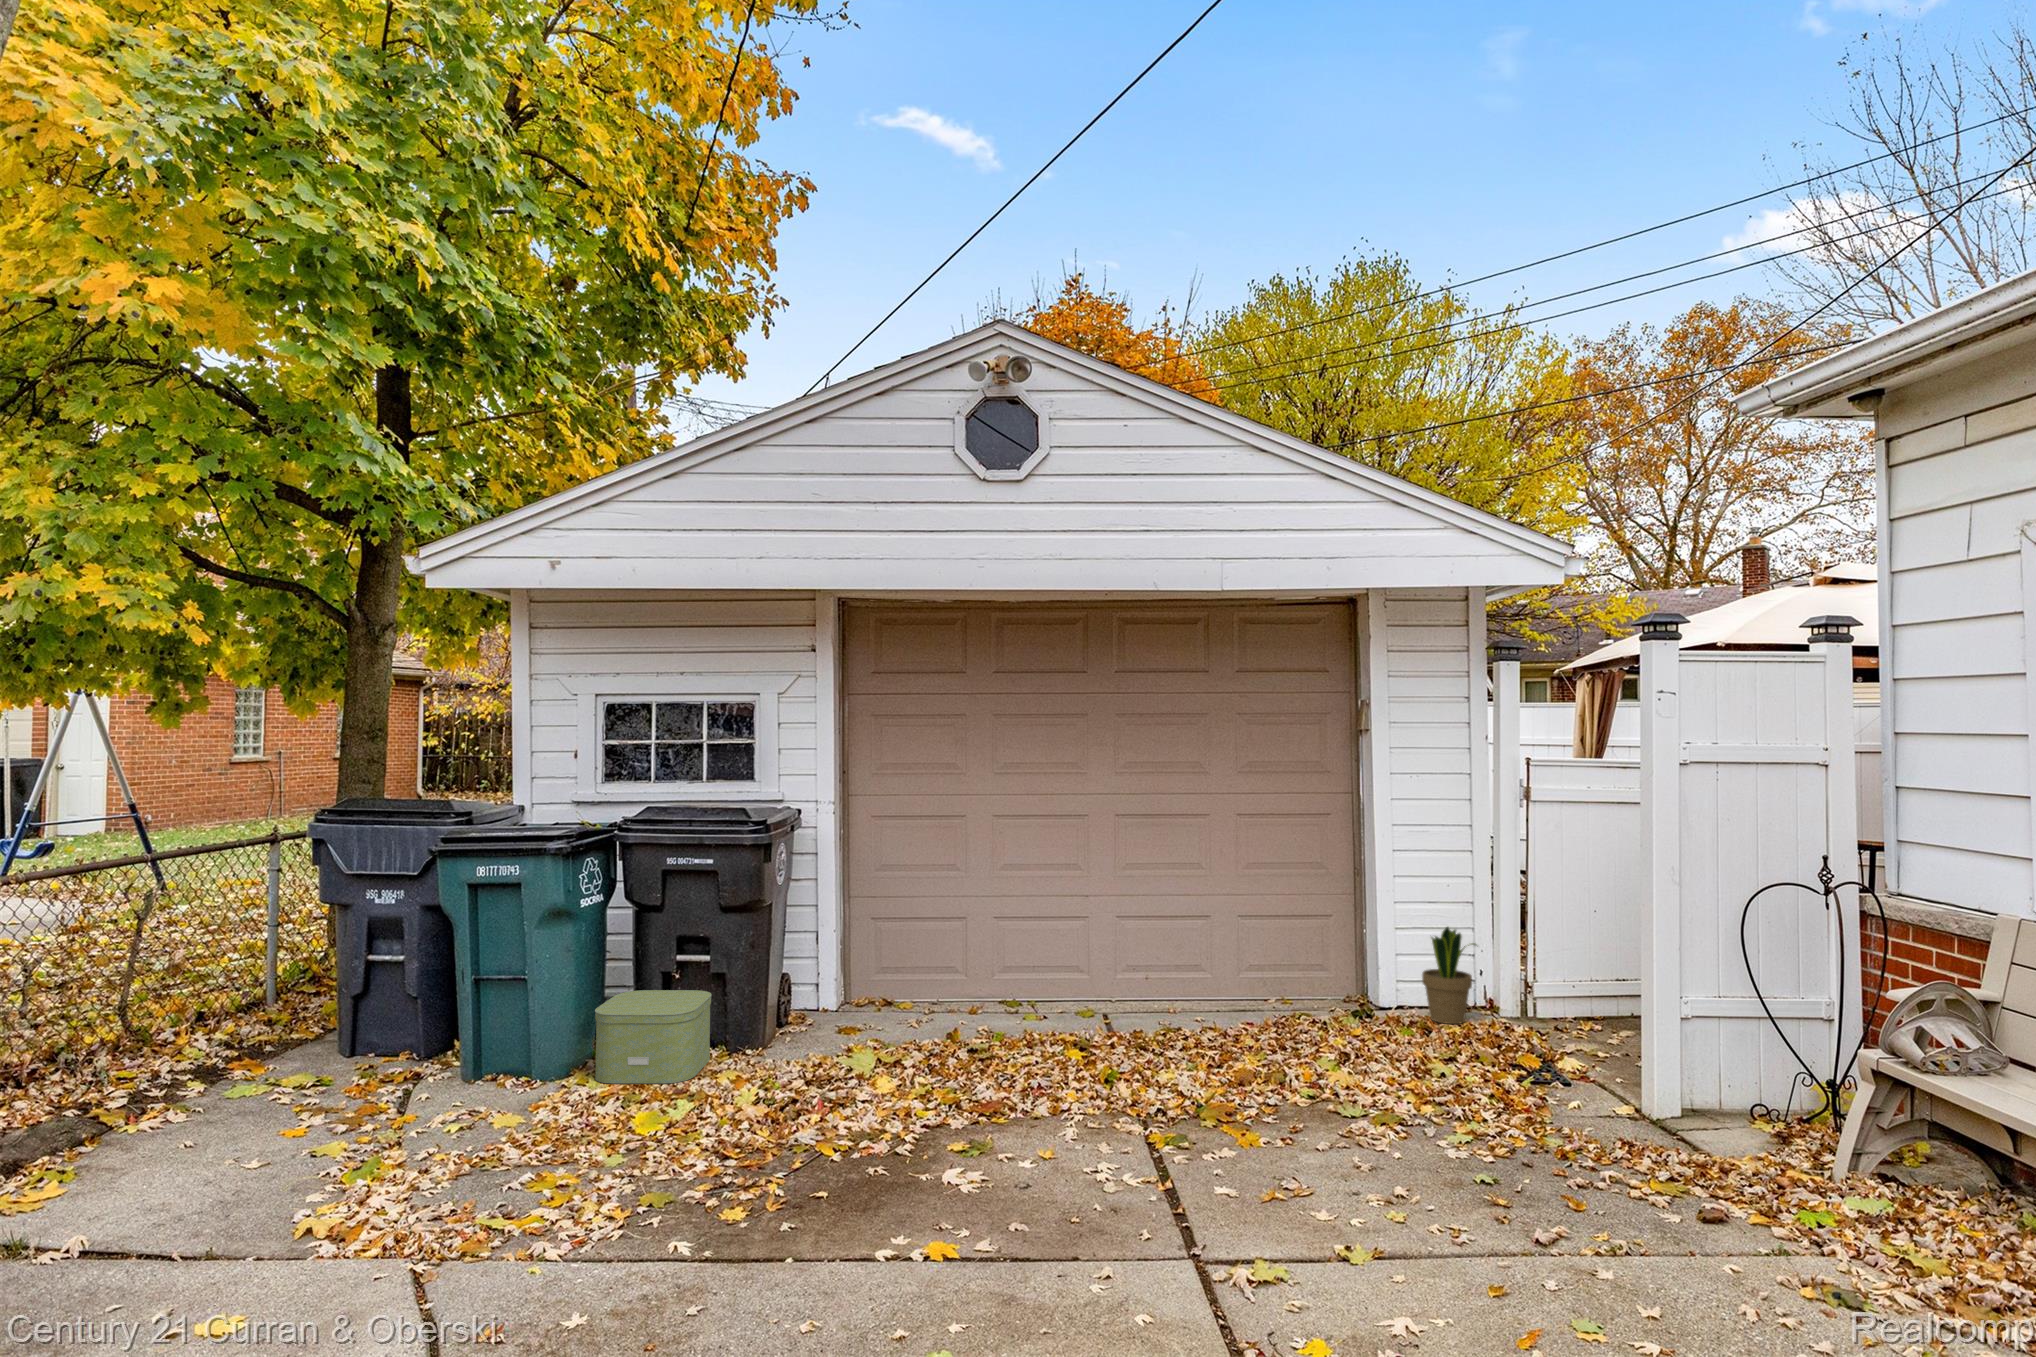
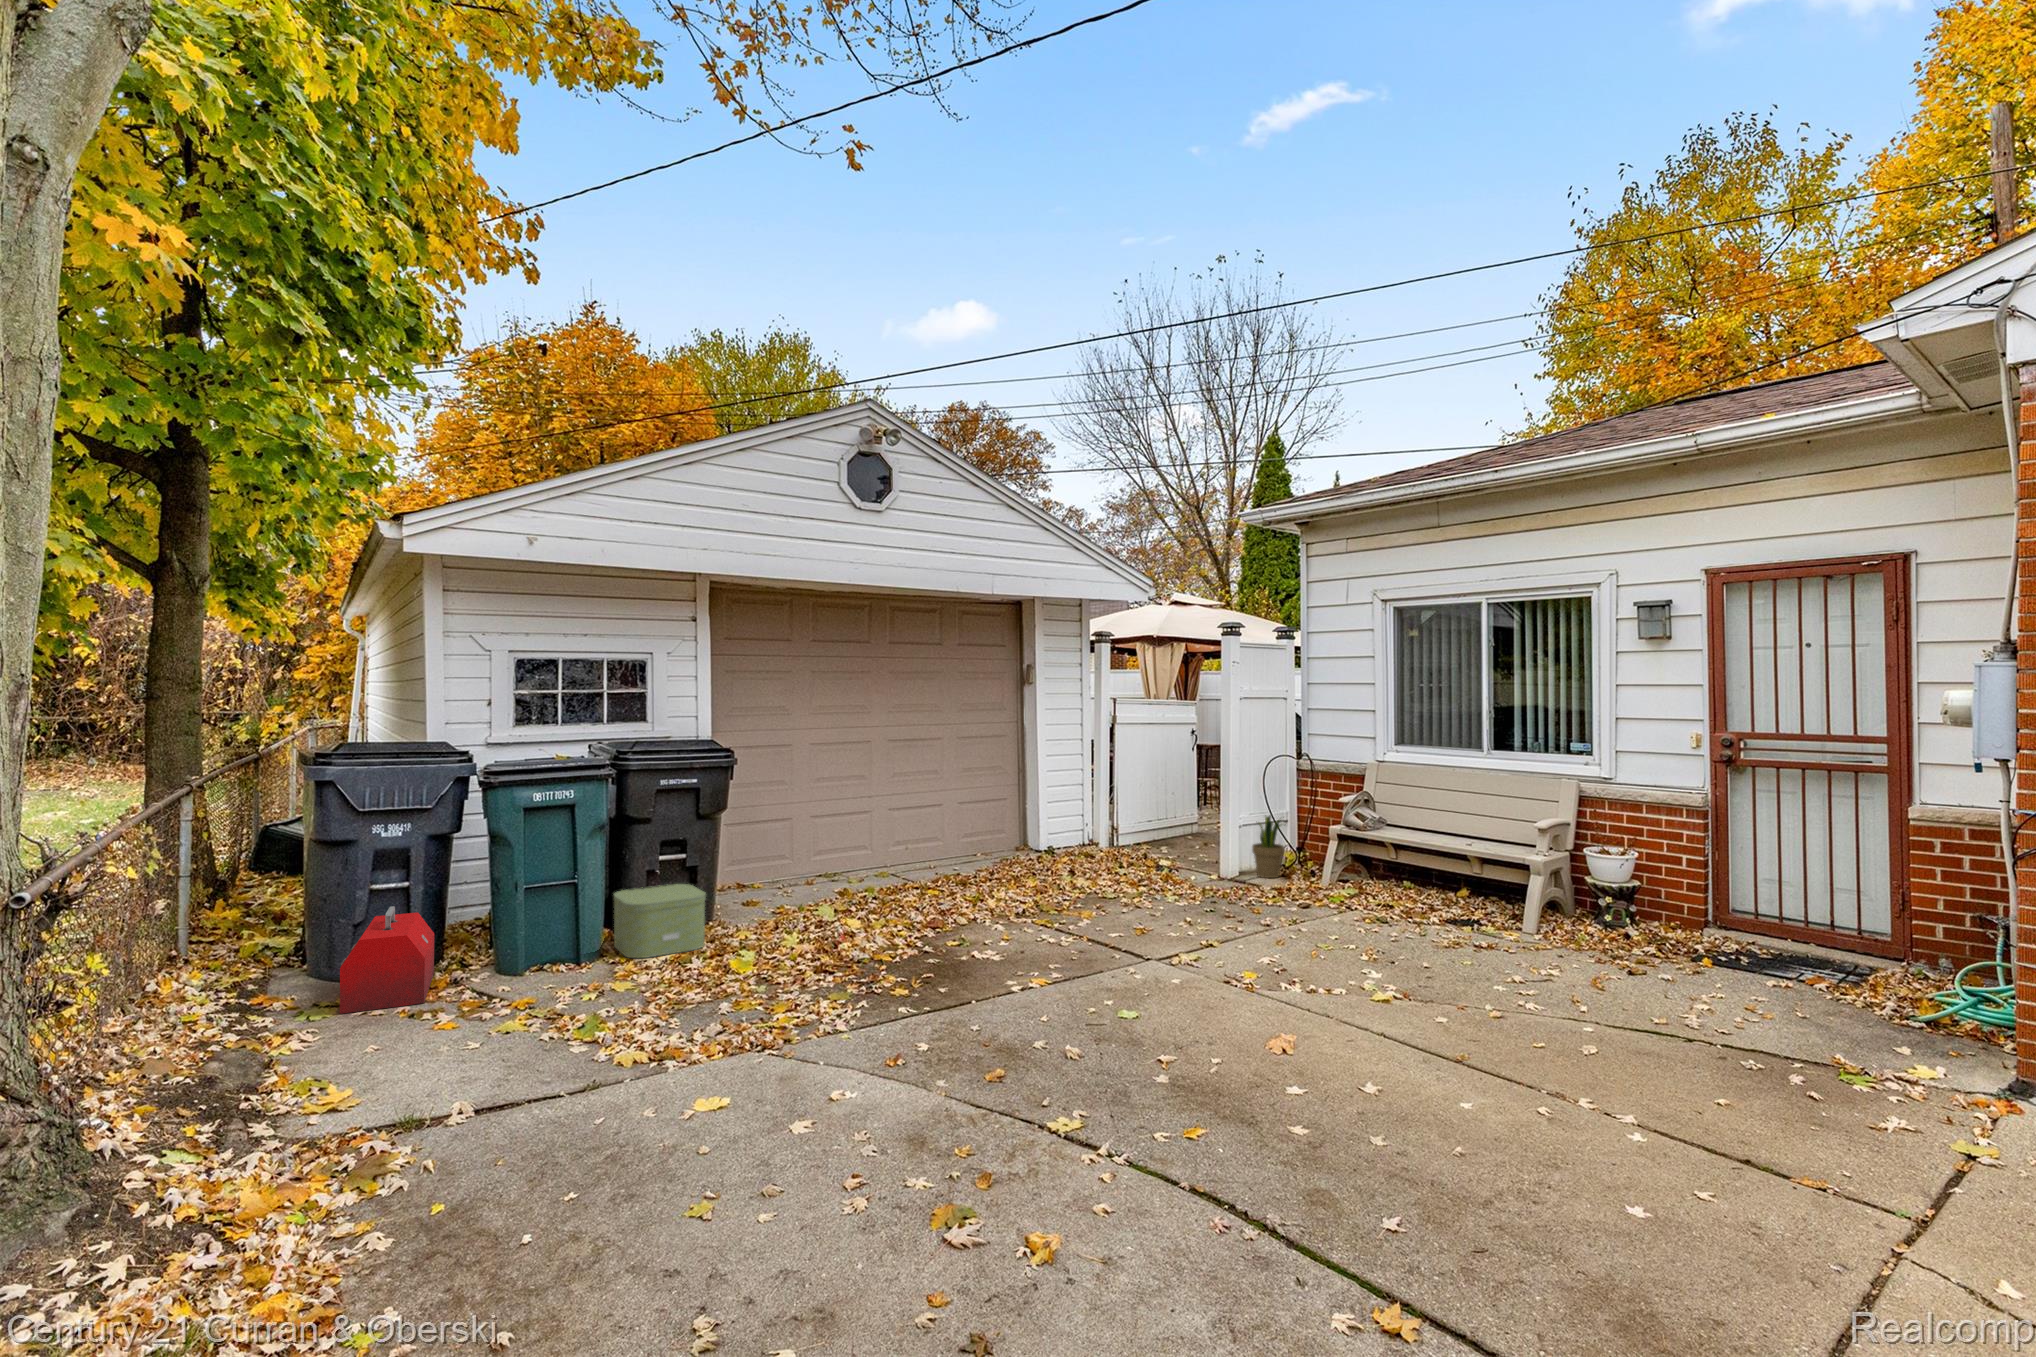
potted plant: present [1422,927,1476,1024] -> present [1252,816,1284,878]
toolbox: none [278,979,426,1095] -> present [340,906,434,1014]

